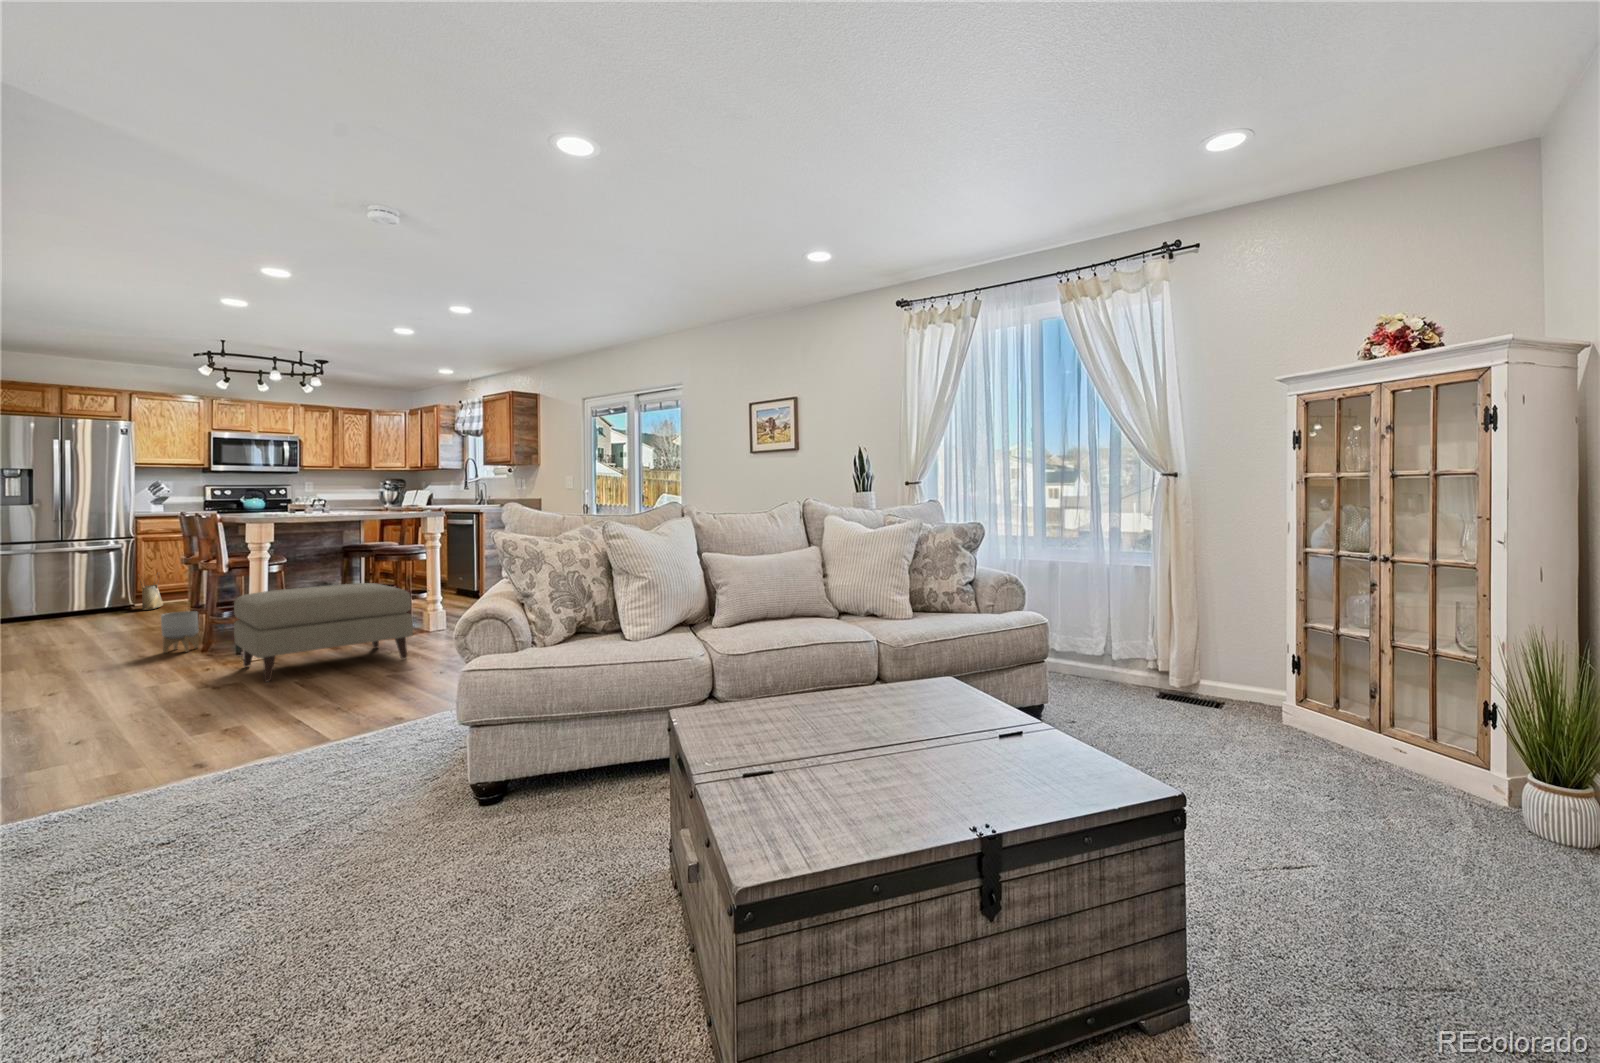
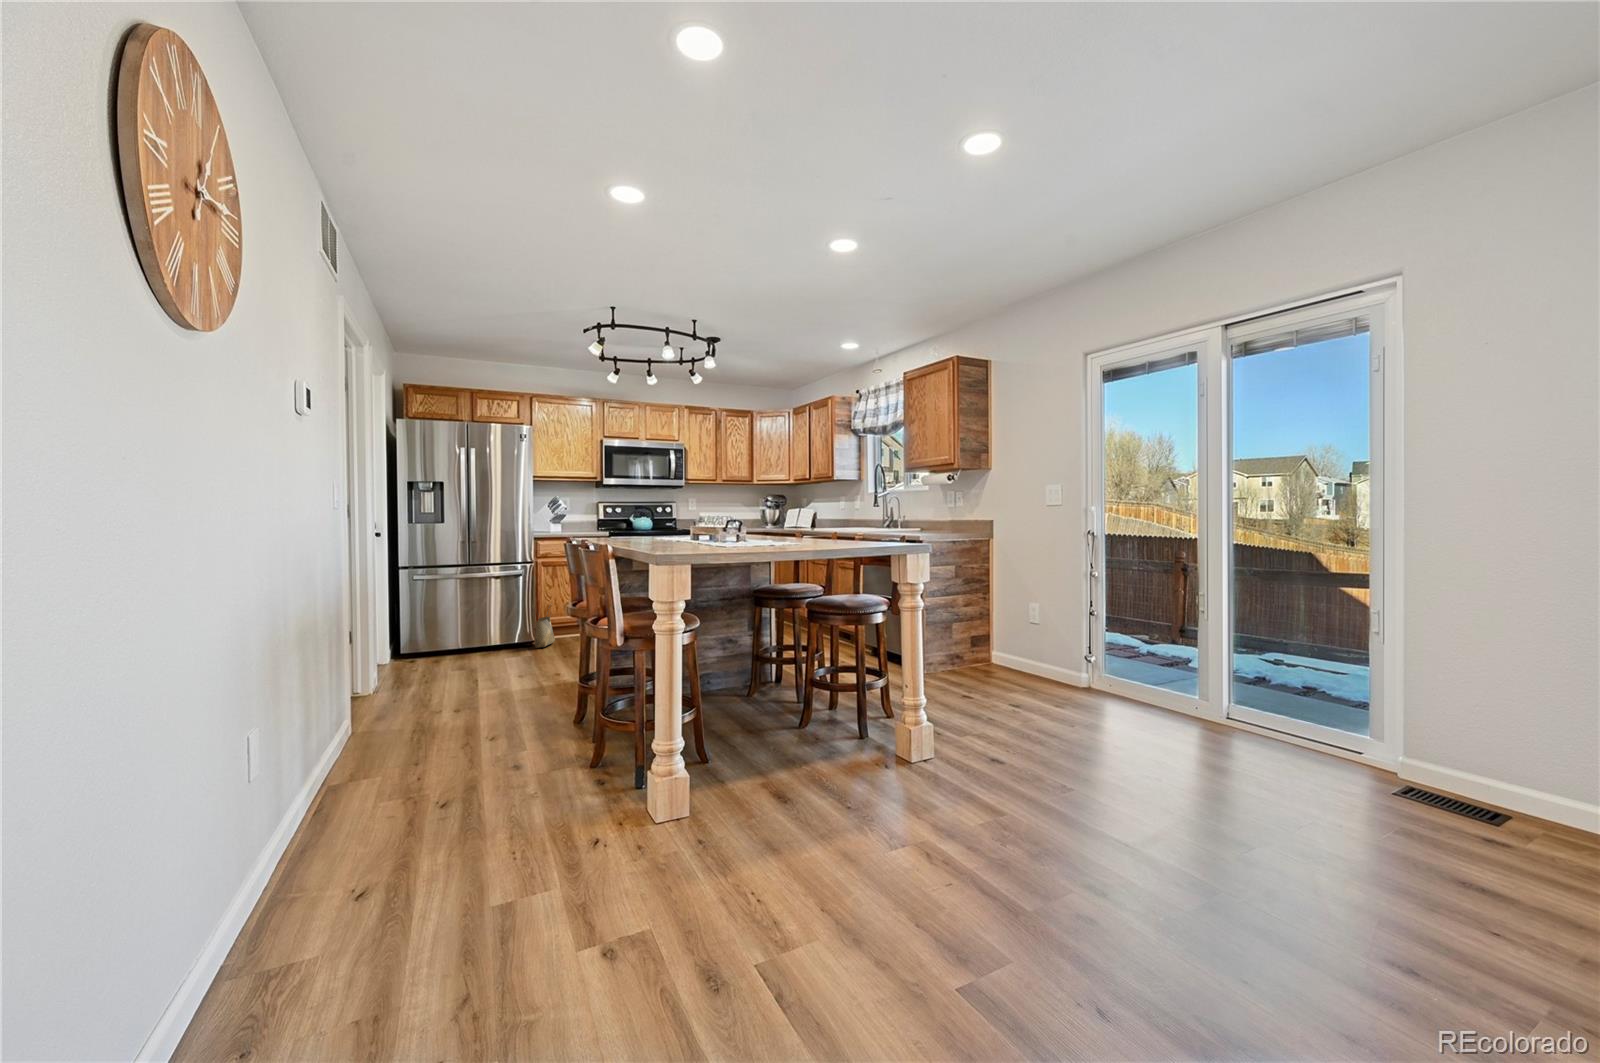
ottoman: present [234,583,413,682] -> none [633,682,957,953]
planter: present [161,611,199,653] -> none [536,694,582,766]

